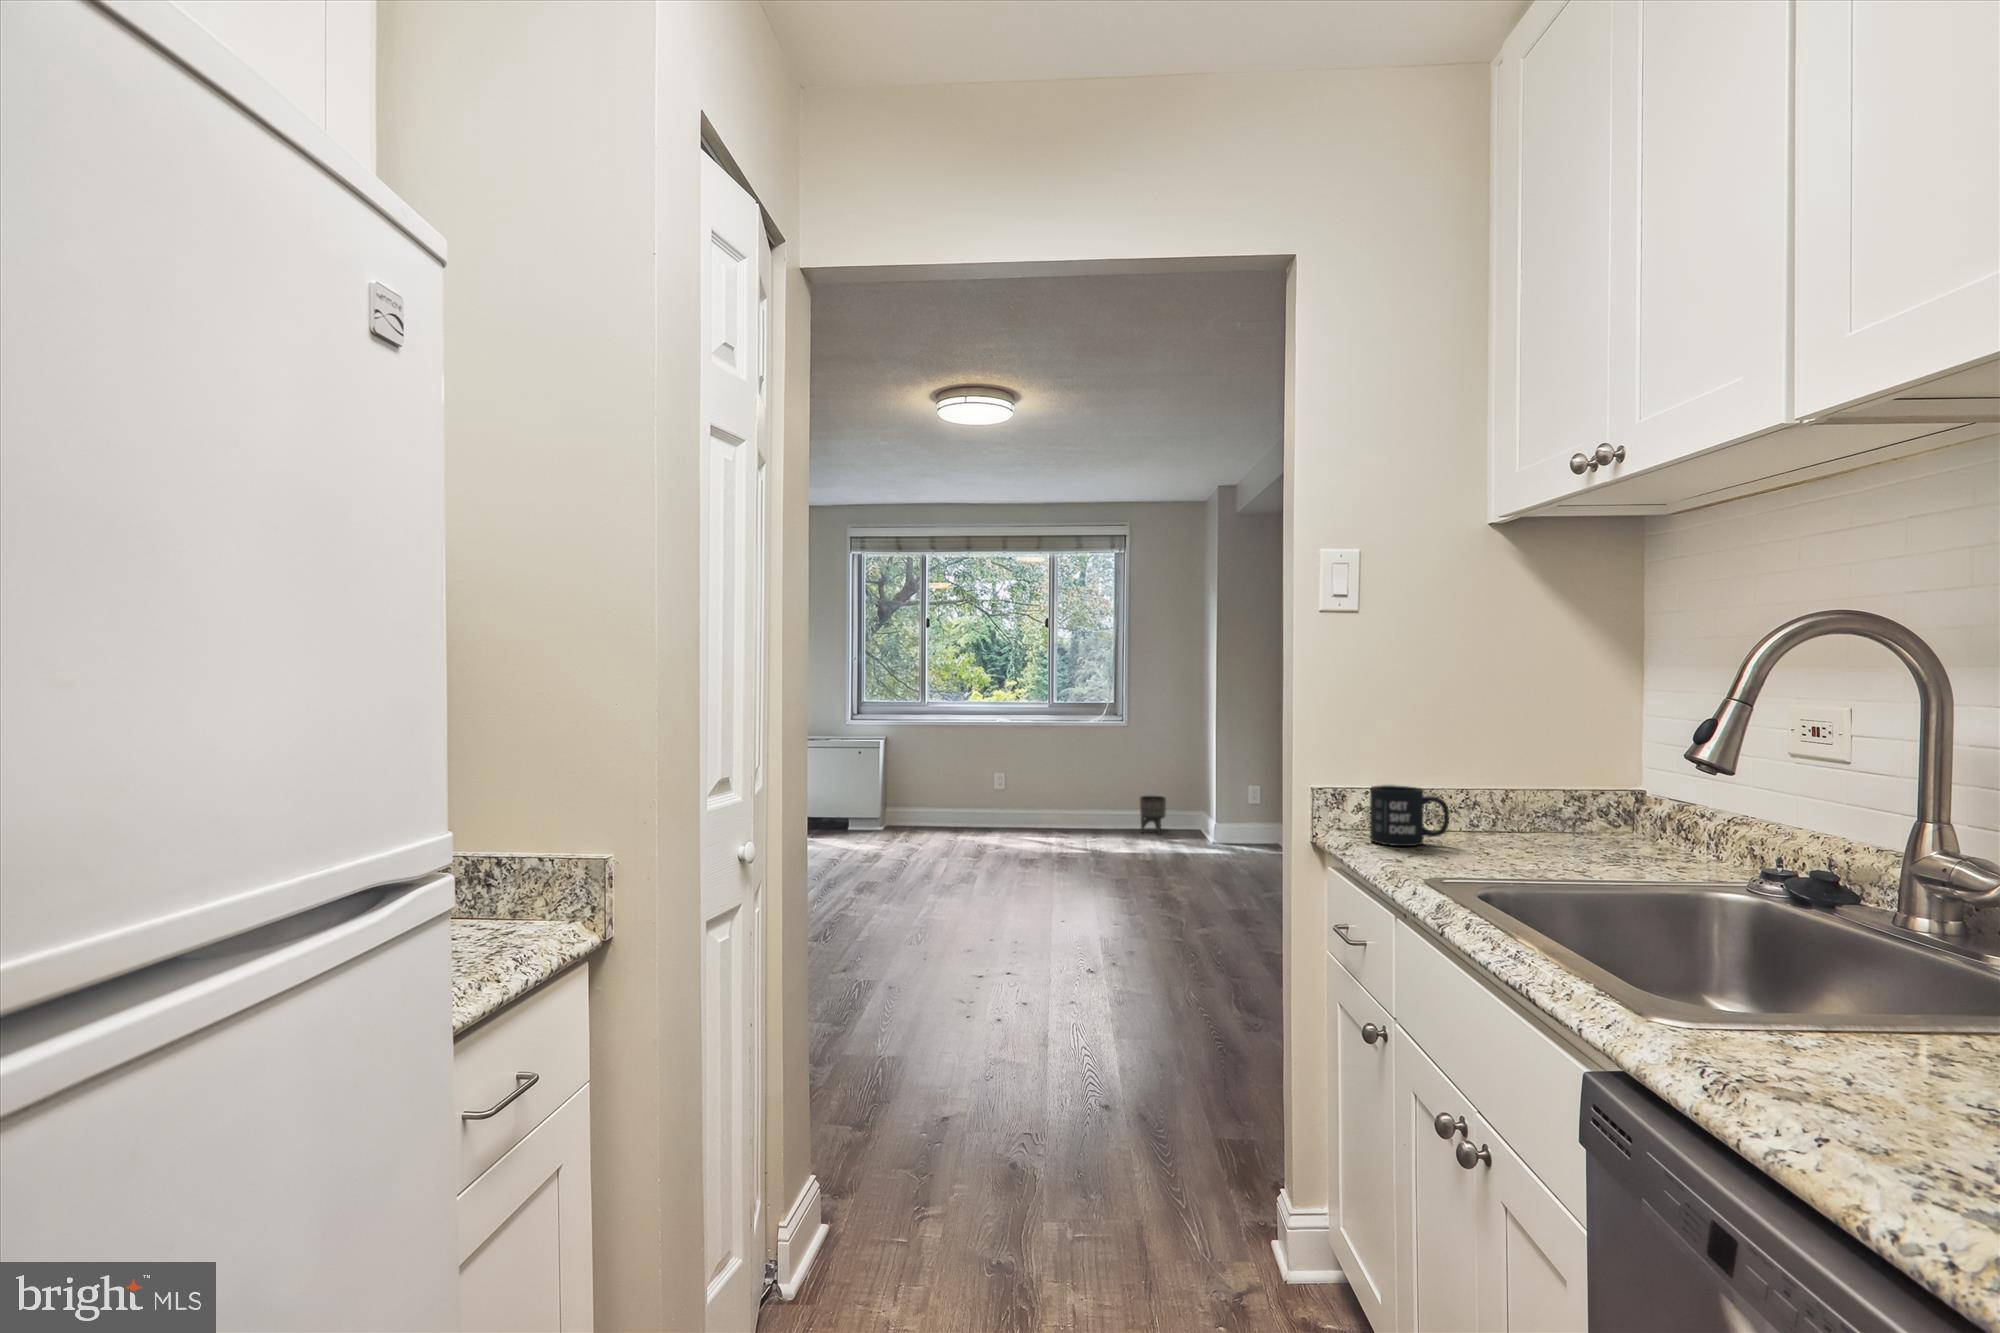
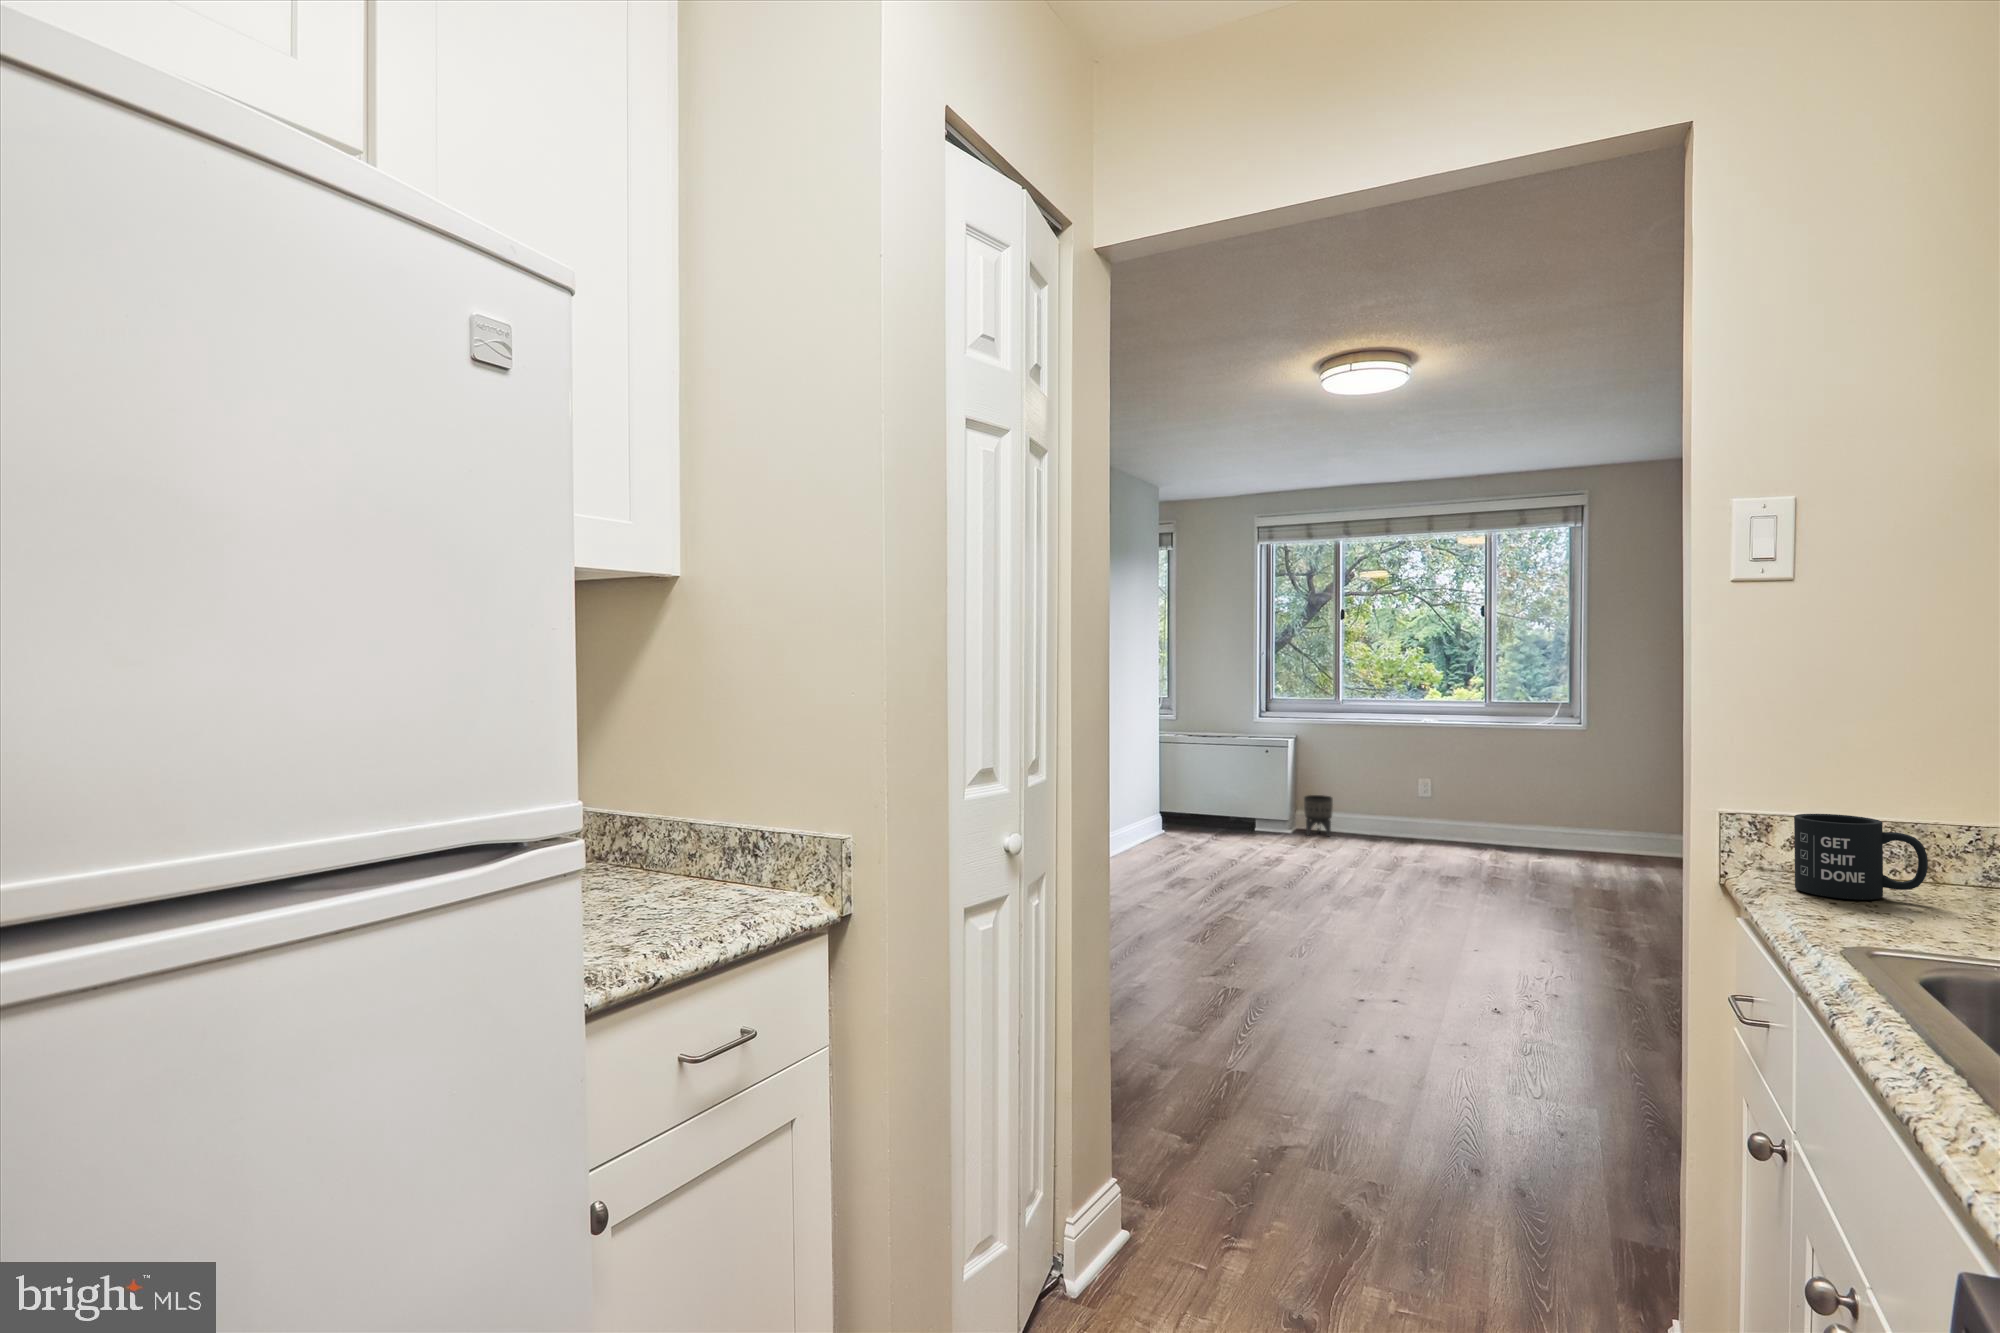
planter: present [1140,796,1166,835] -> present [1304,795,1333,836]

